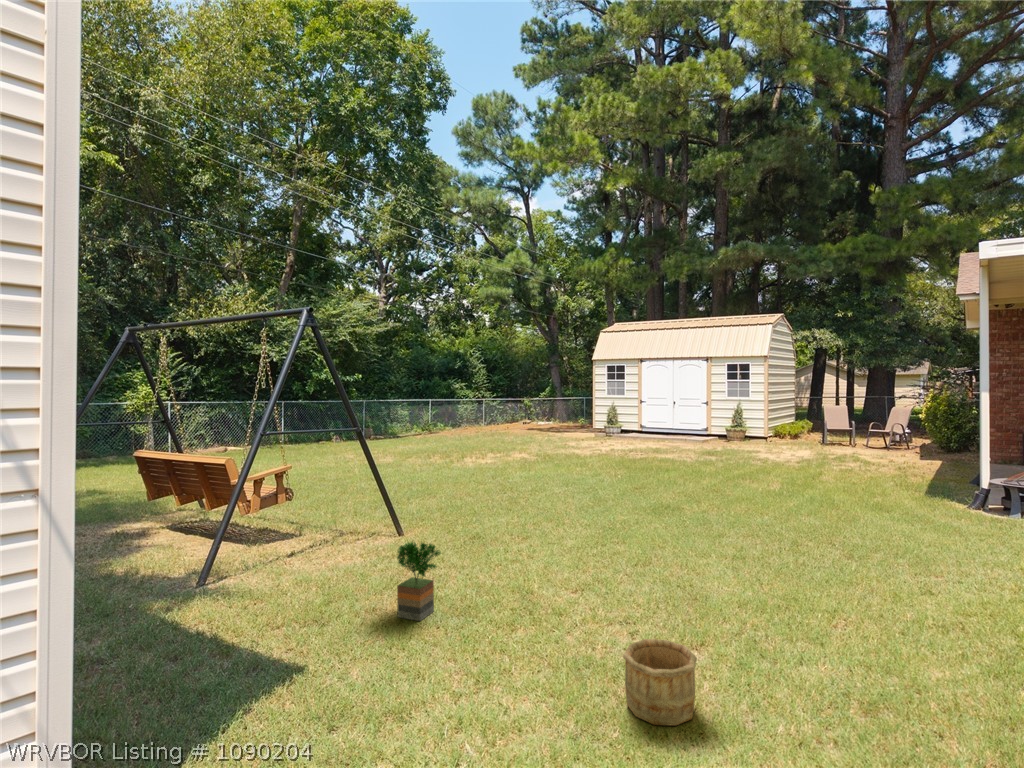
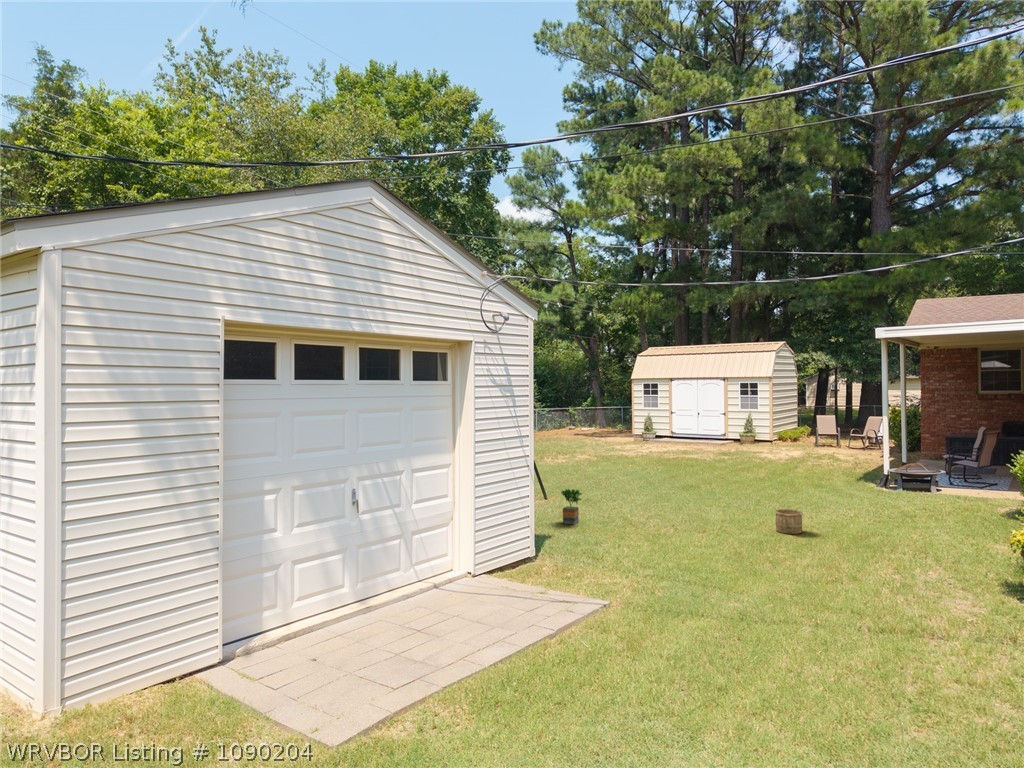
wooden bucket: present [623,639,697,725] -> present [775,509,803,534]

